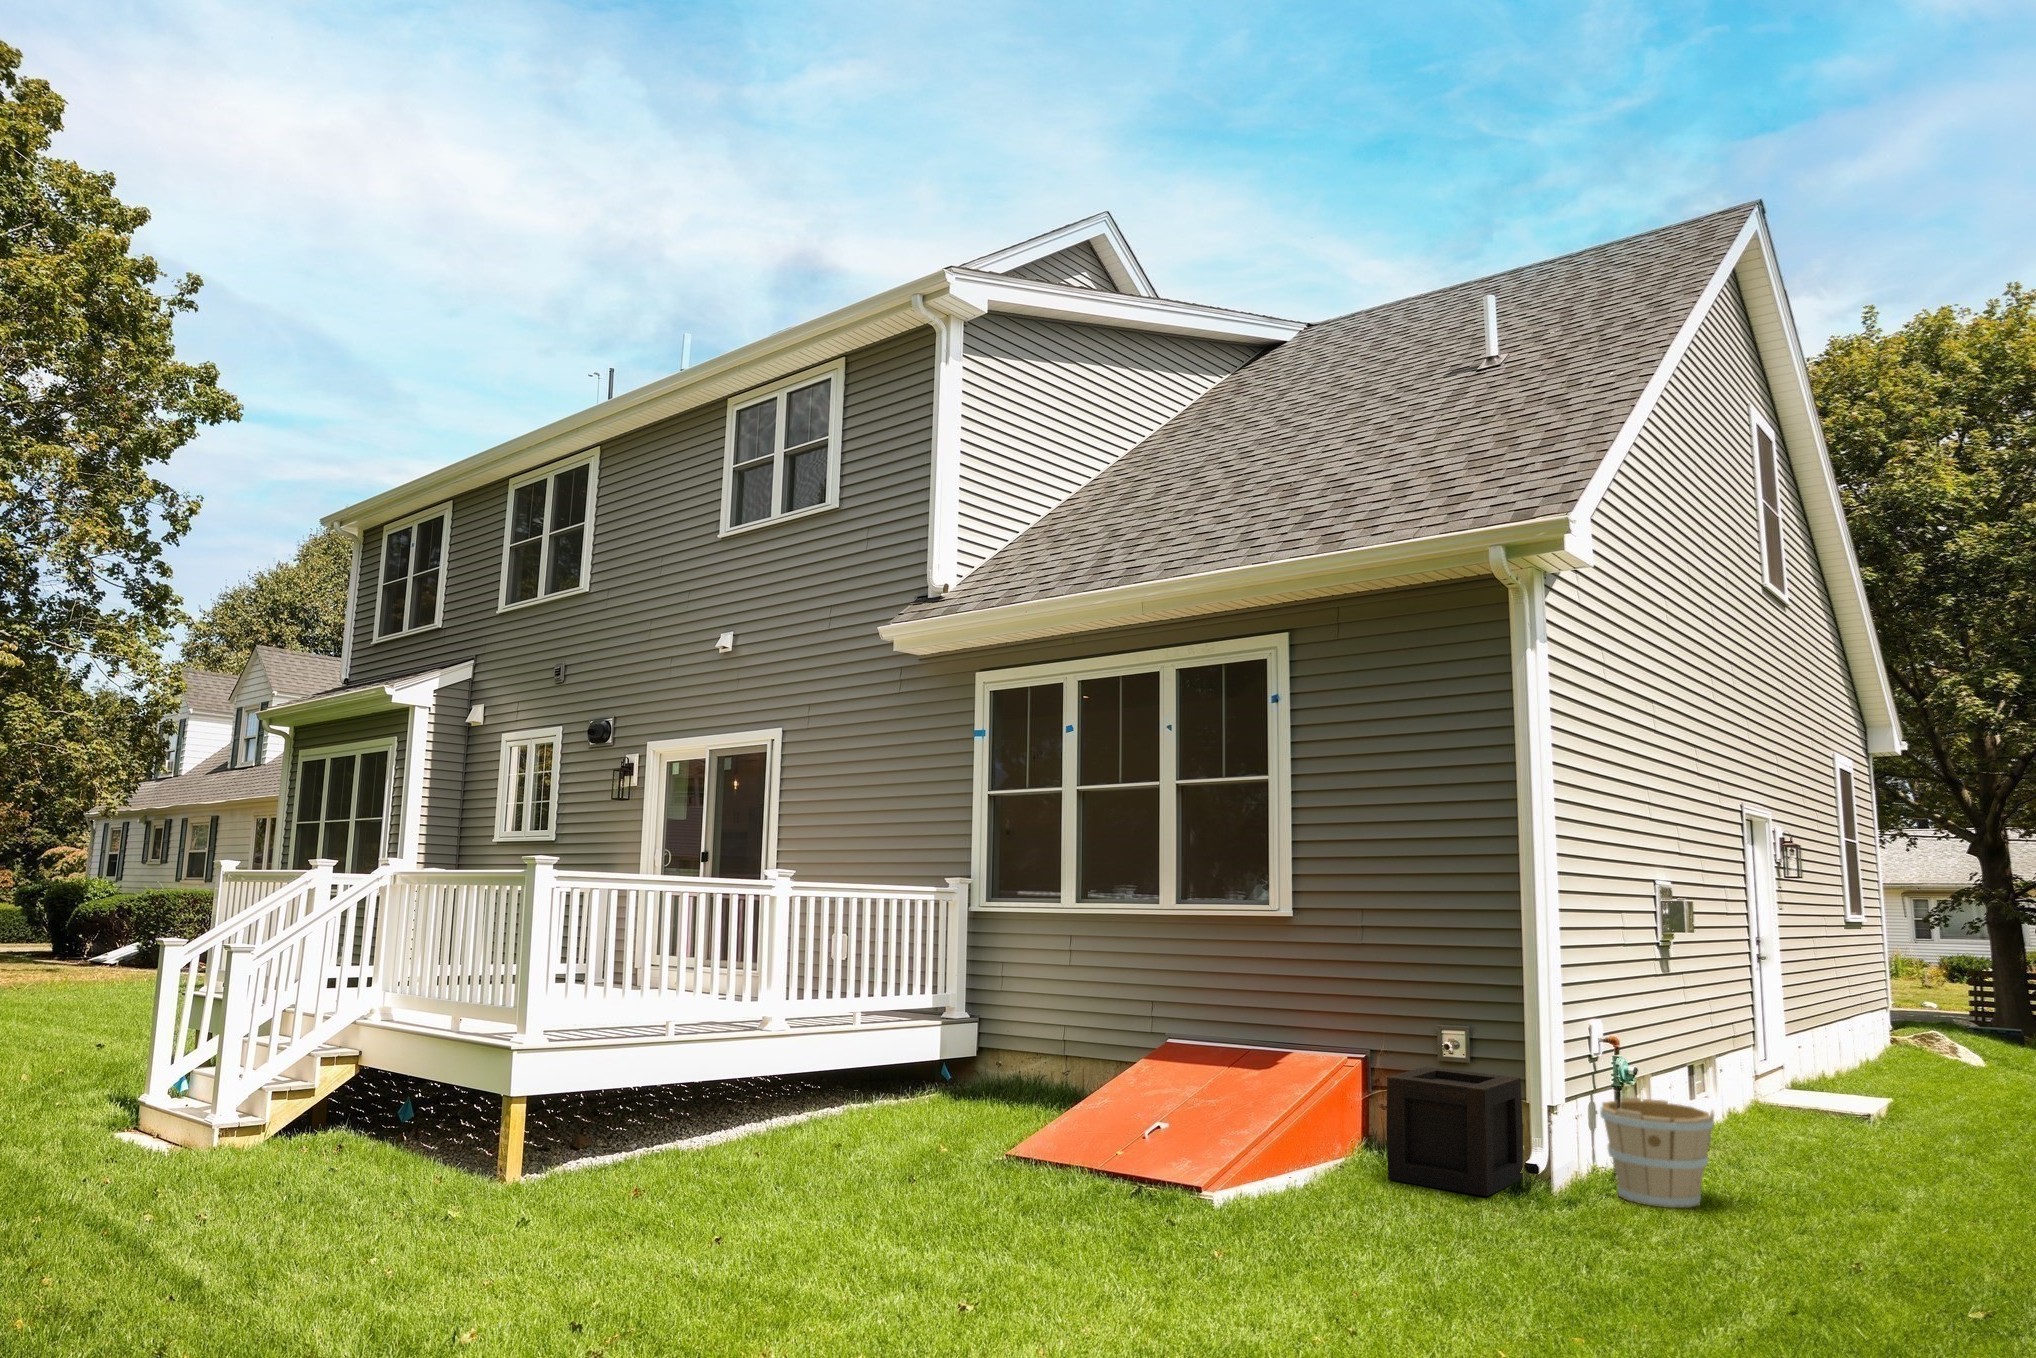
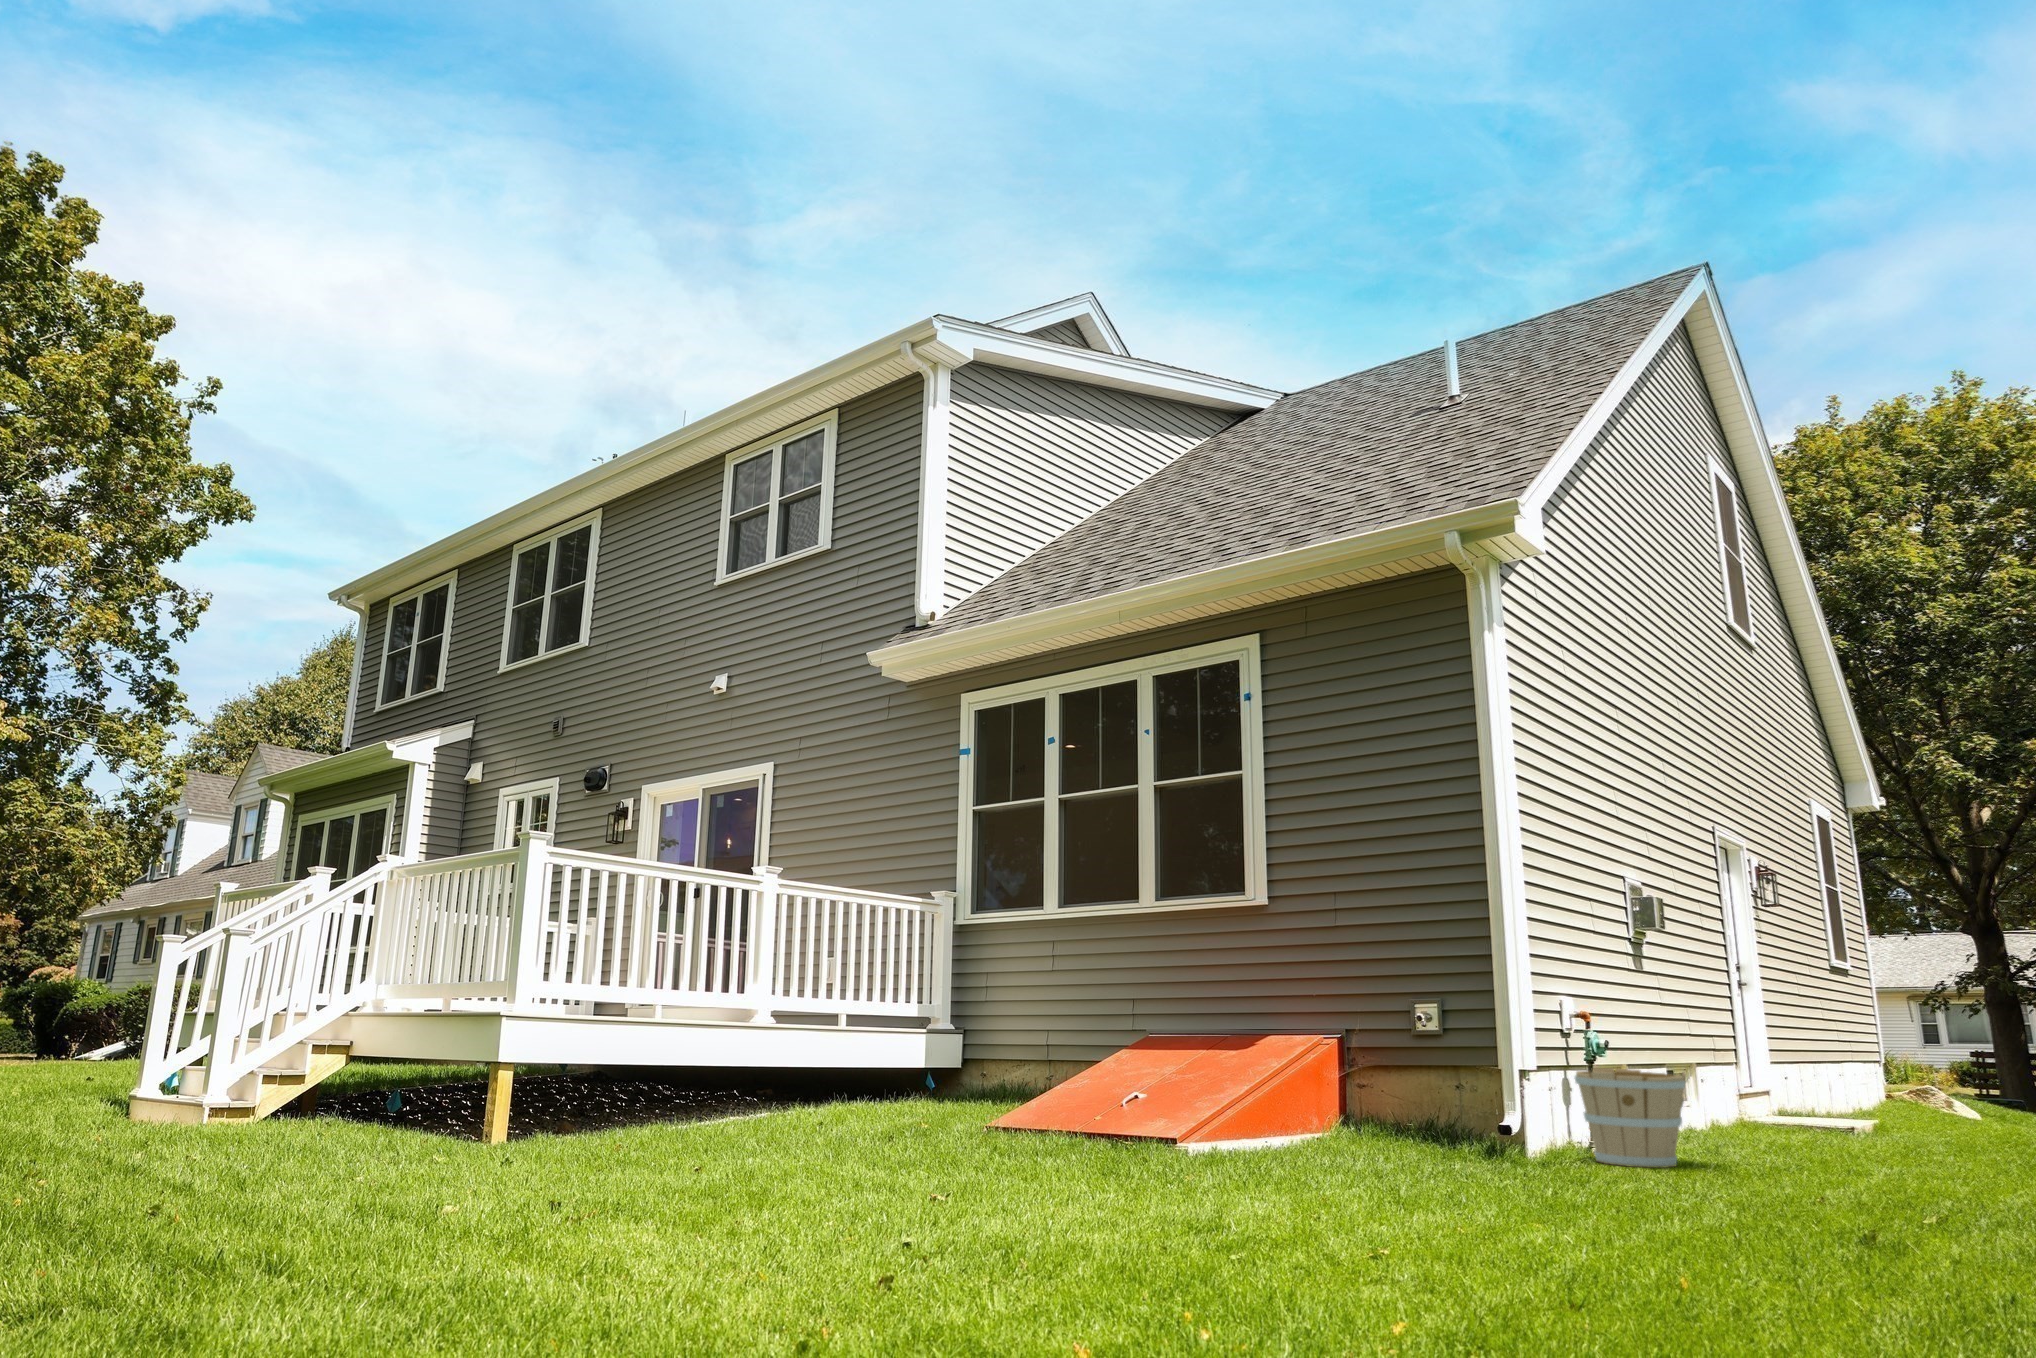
wooden crate: present [1386,1067,1523,1196] -> none [1365,1036,1501,1148]

